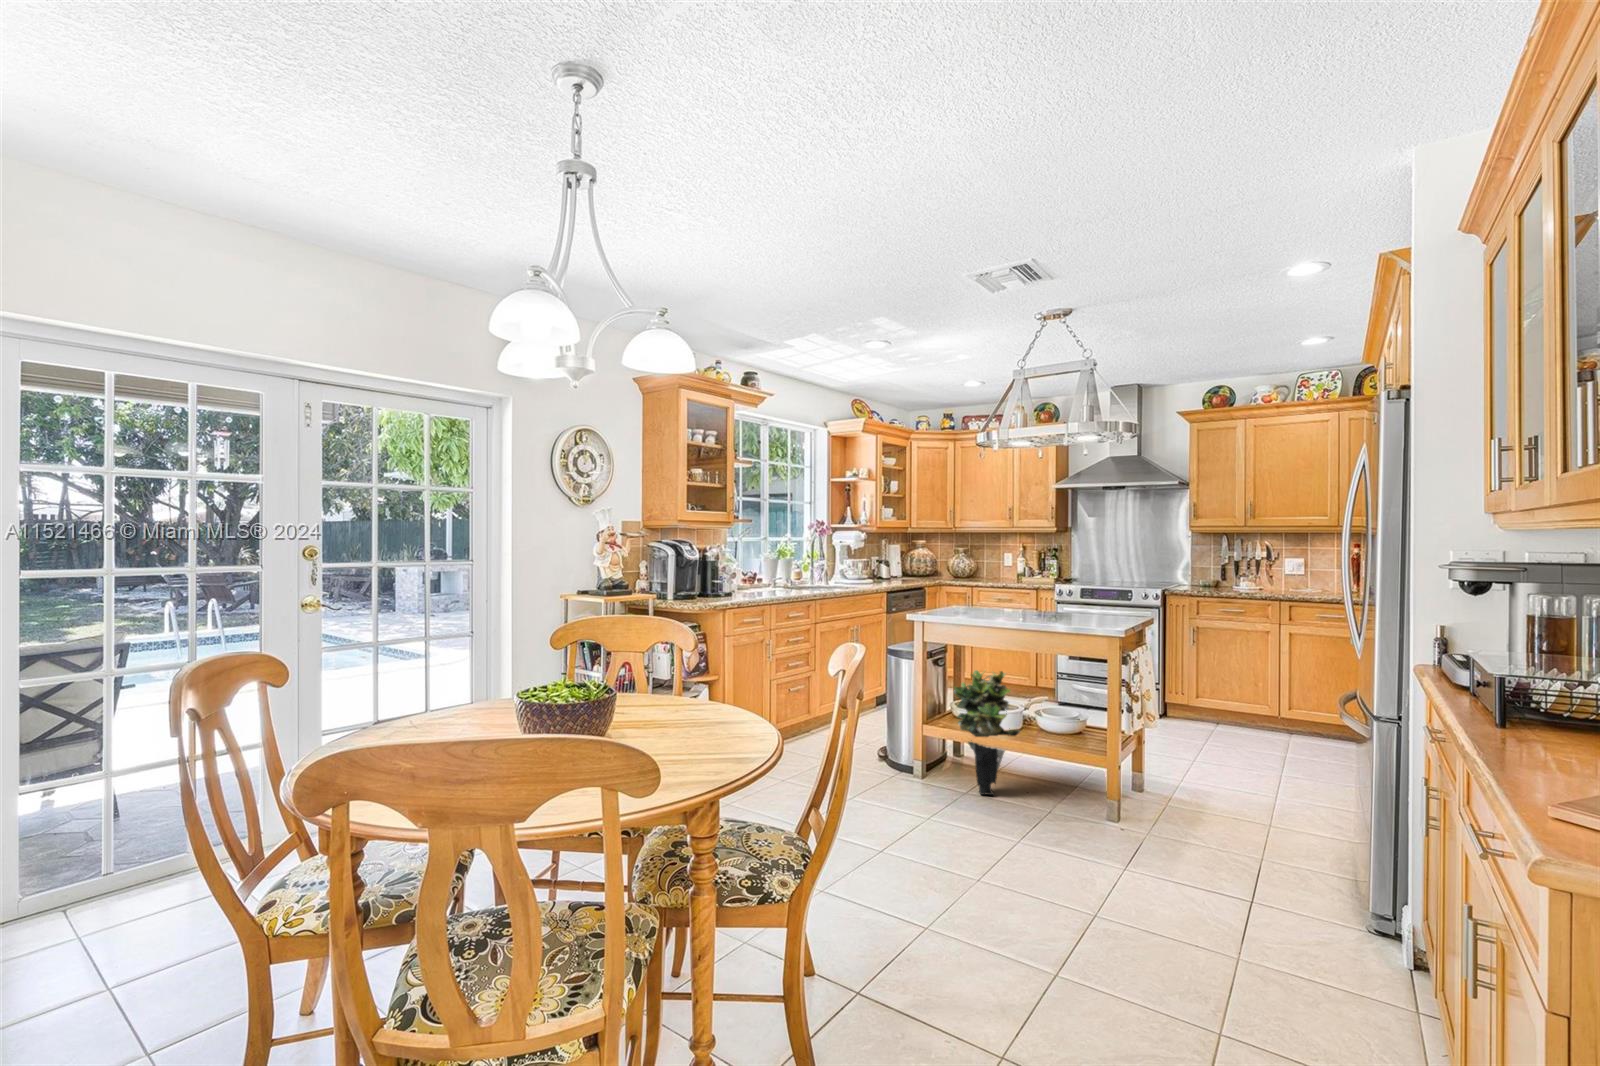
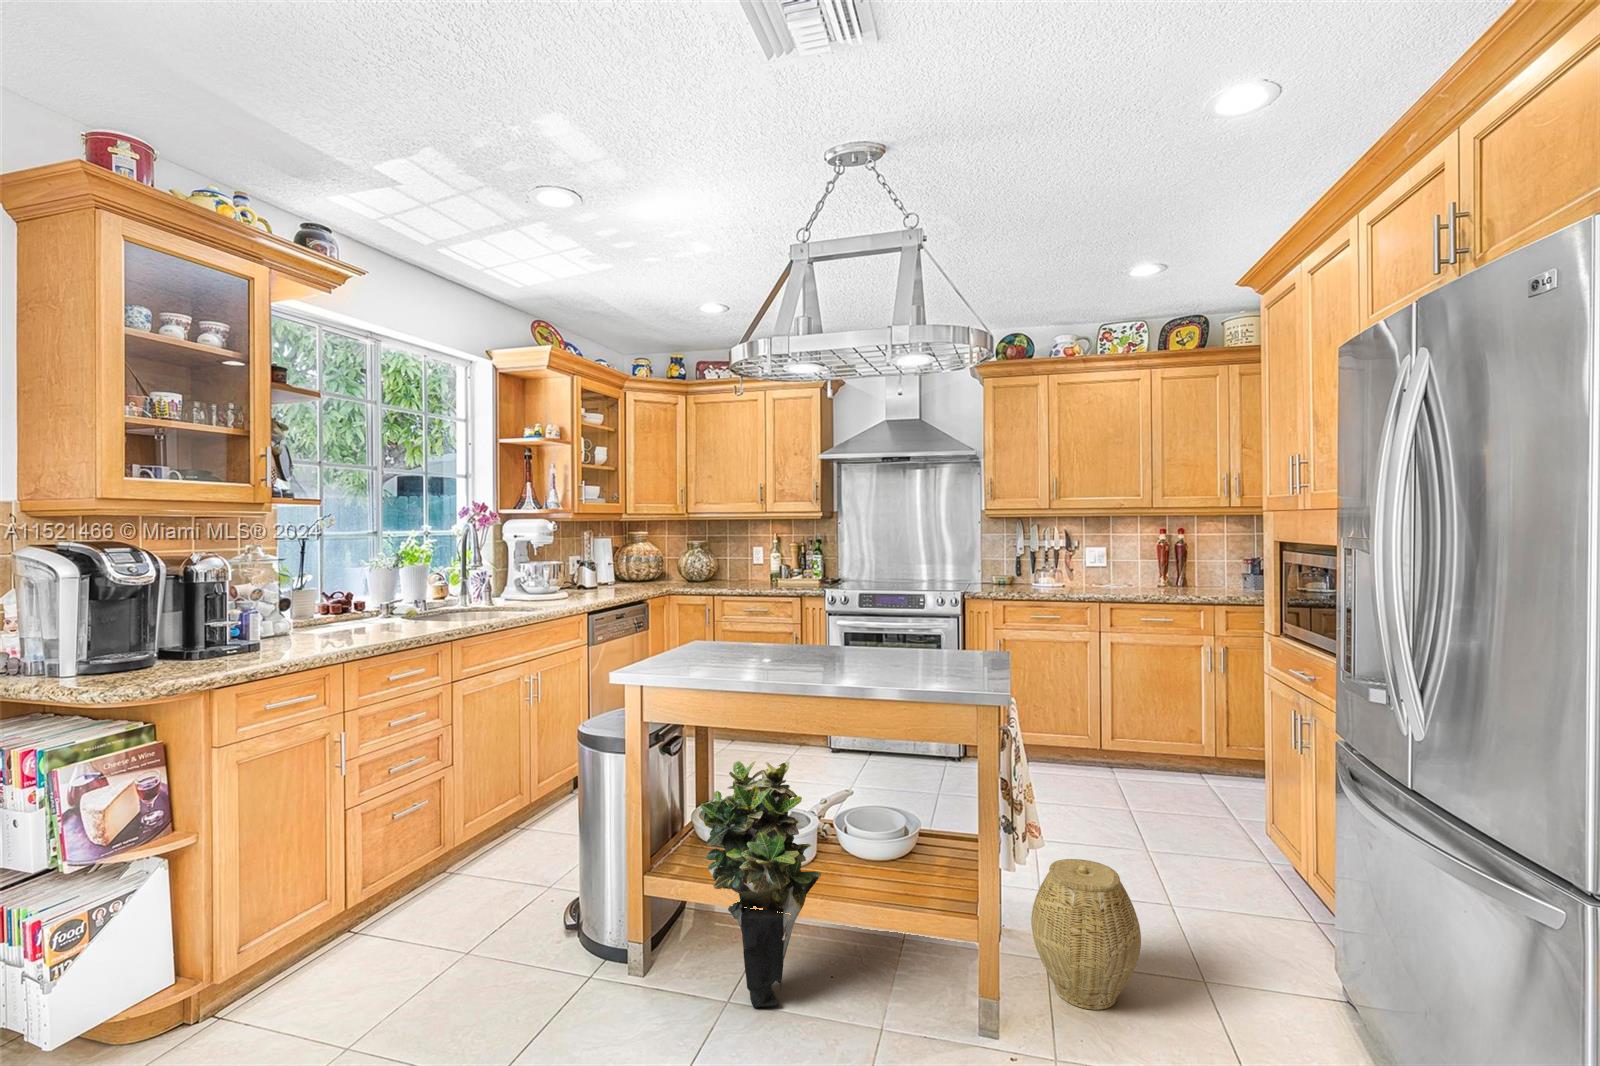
woven basket: none [1149,740,1217,822] -> present [1031,859,1141,1010]

